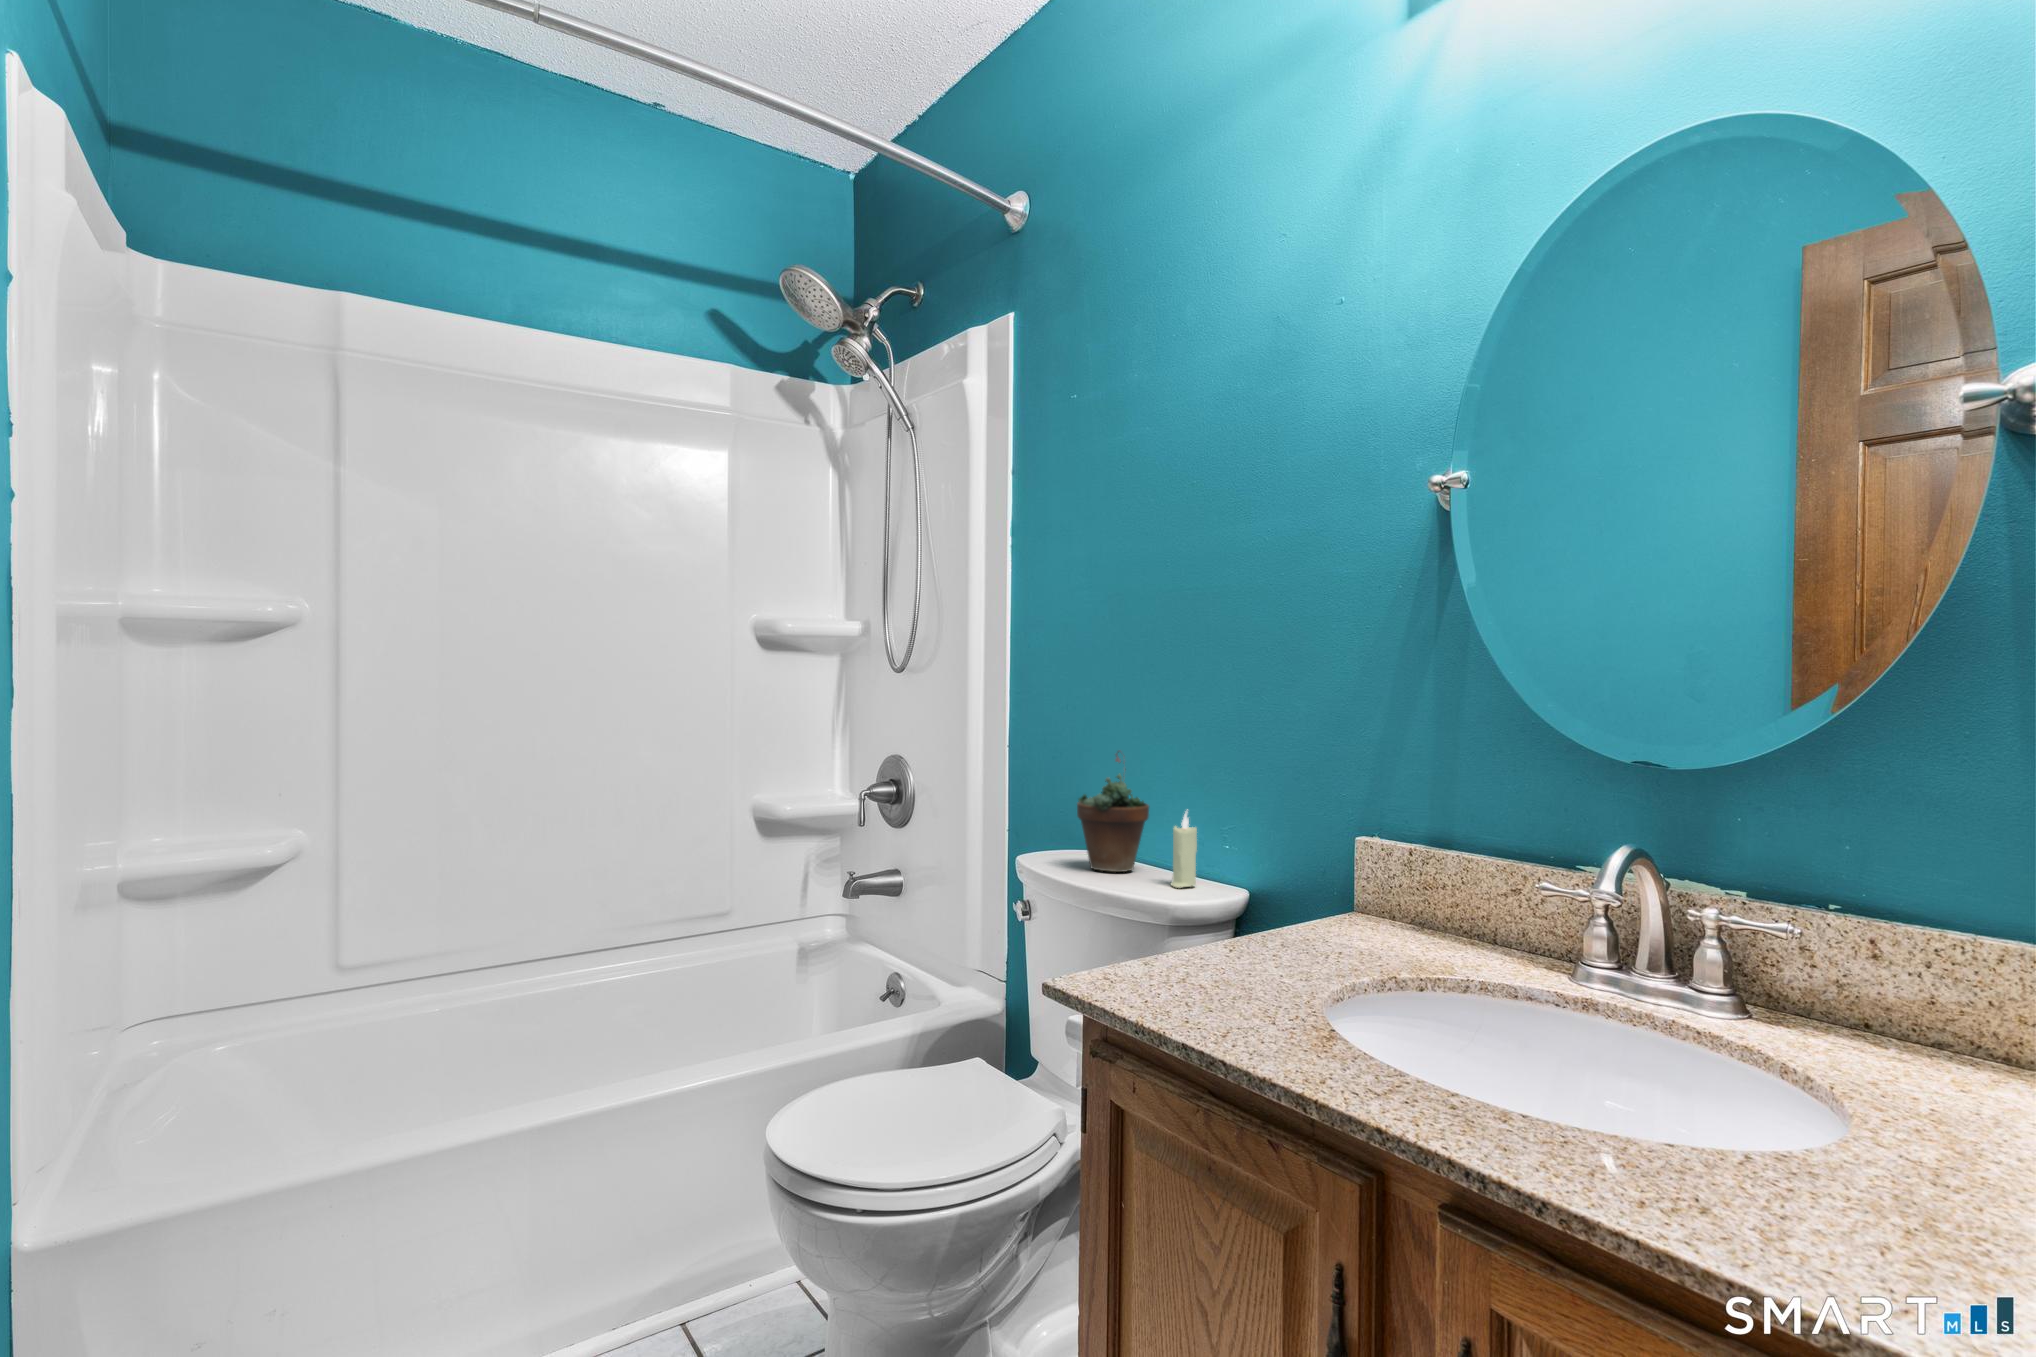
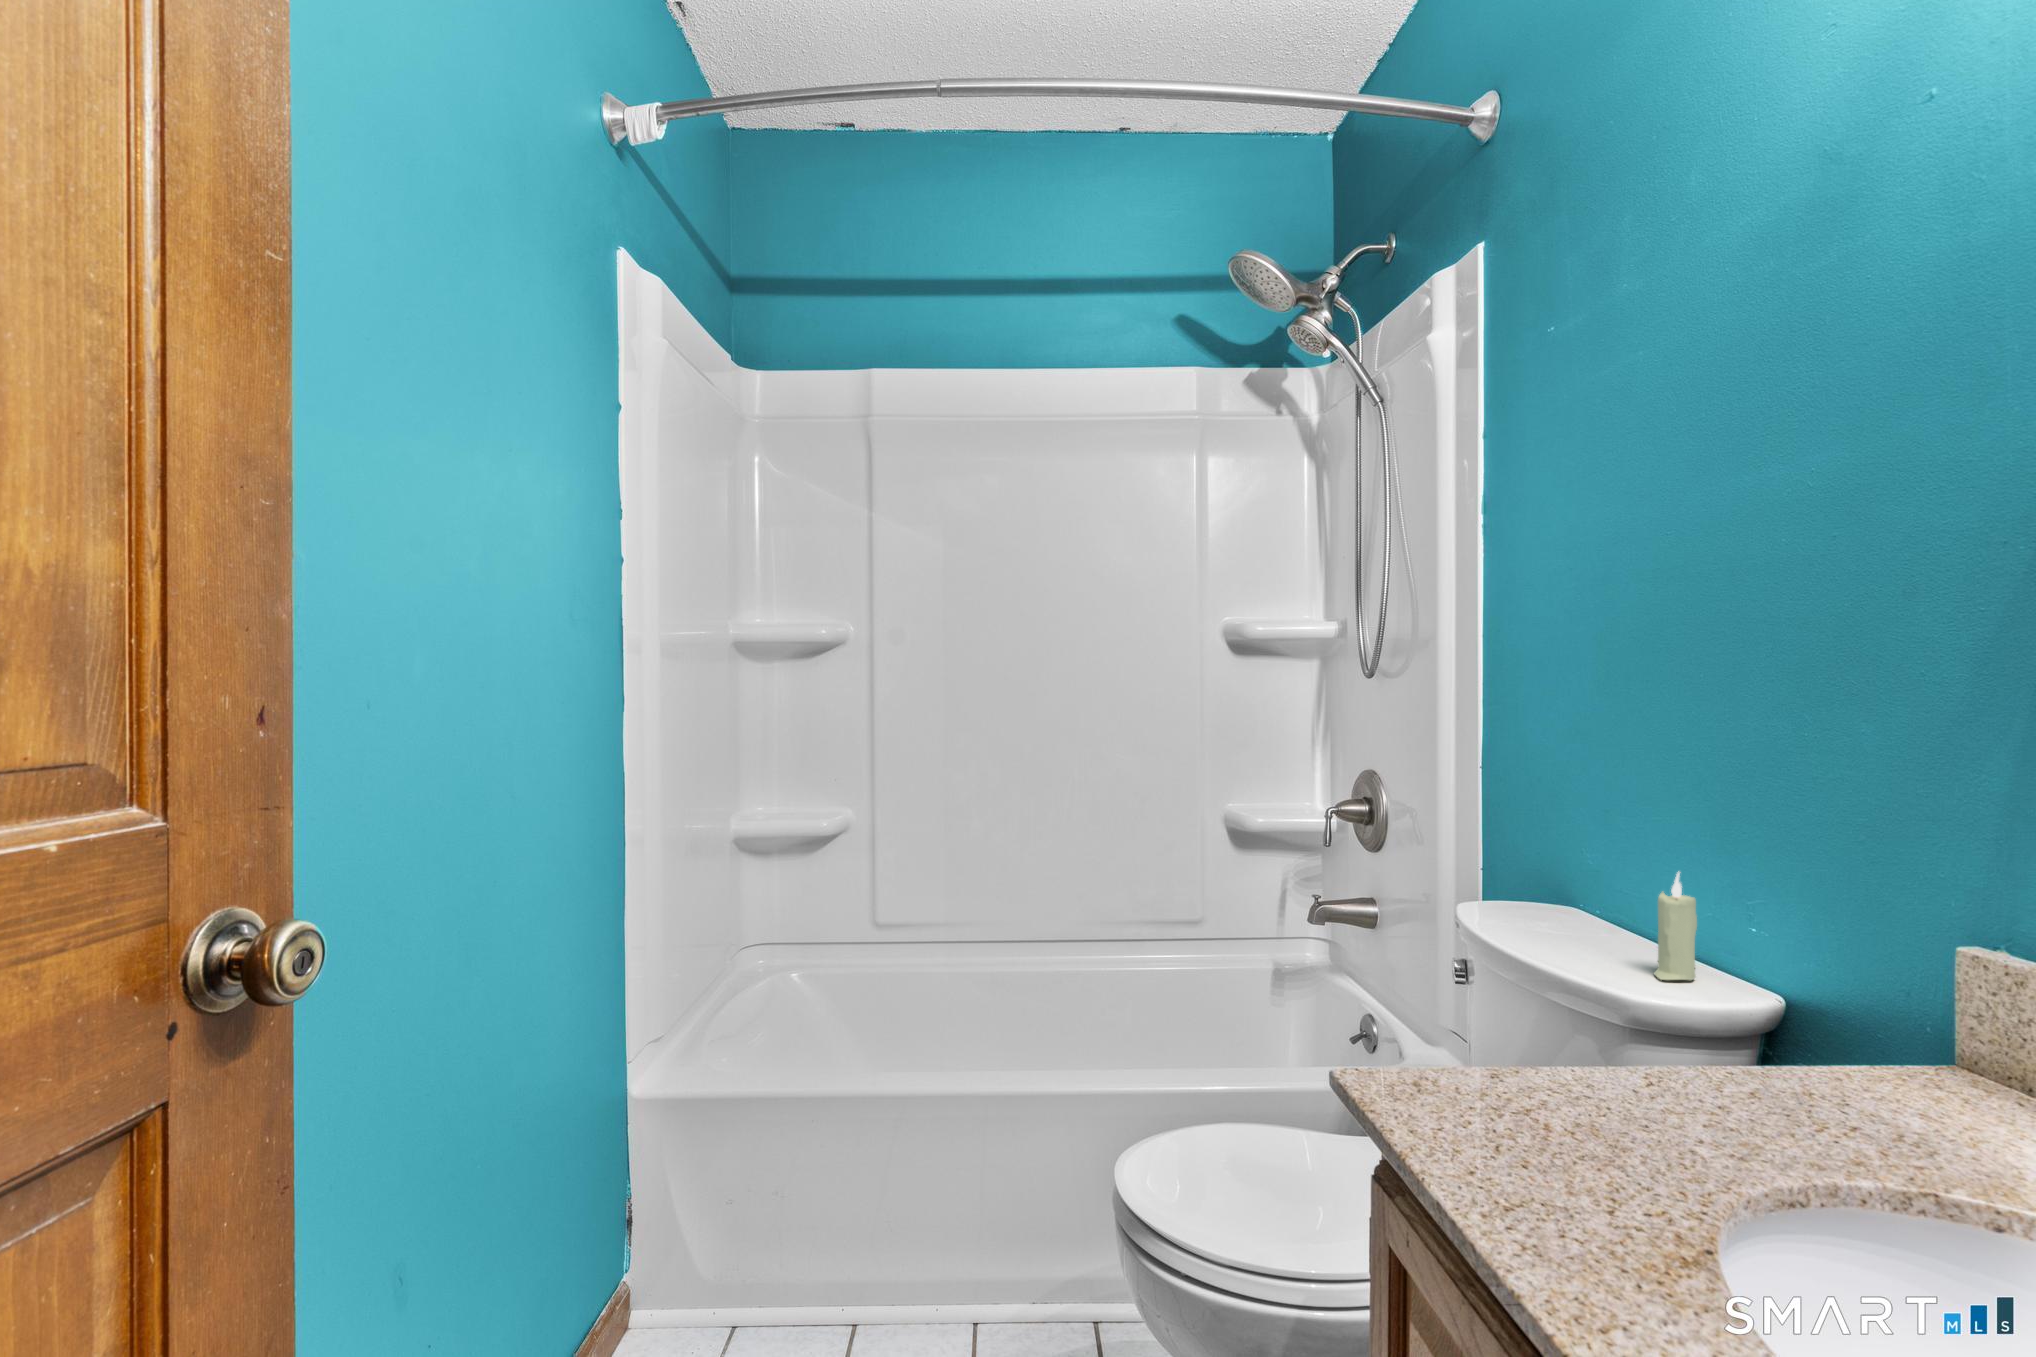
succulent plant: present [1077,751,1149,872] -> none [1528,782,1635,945]

